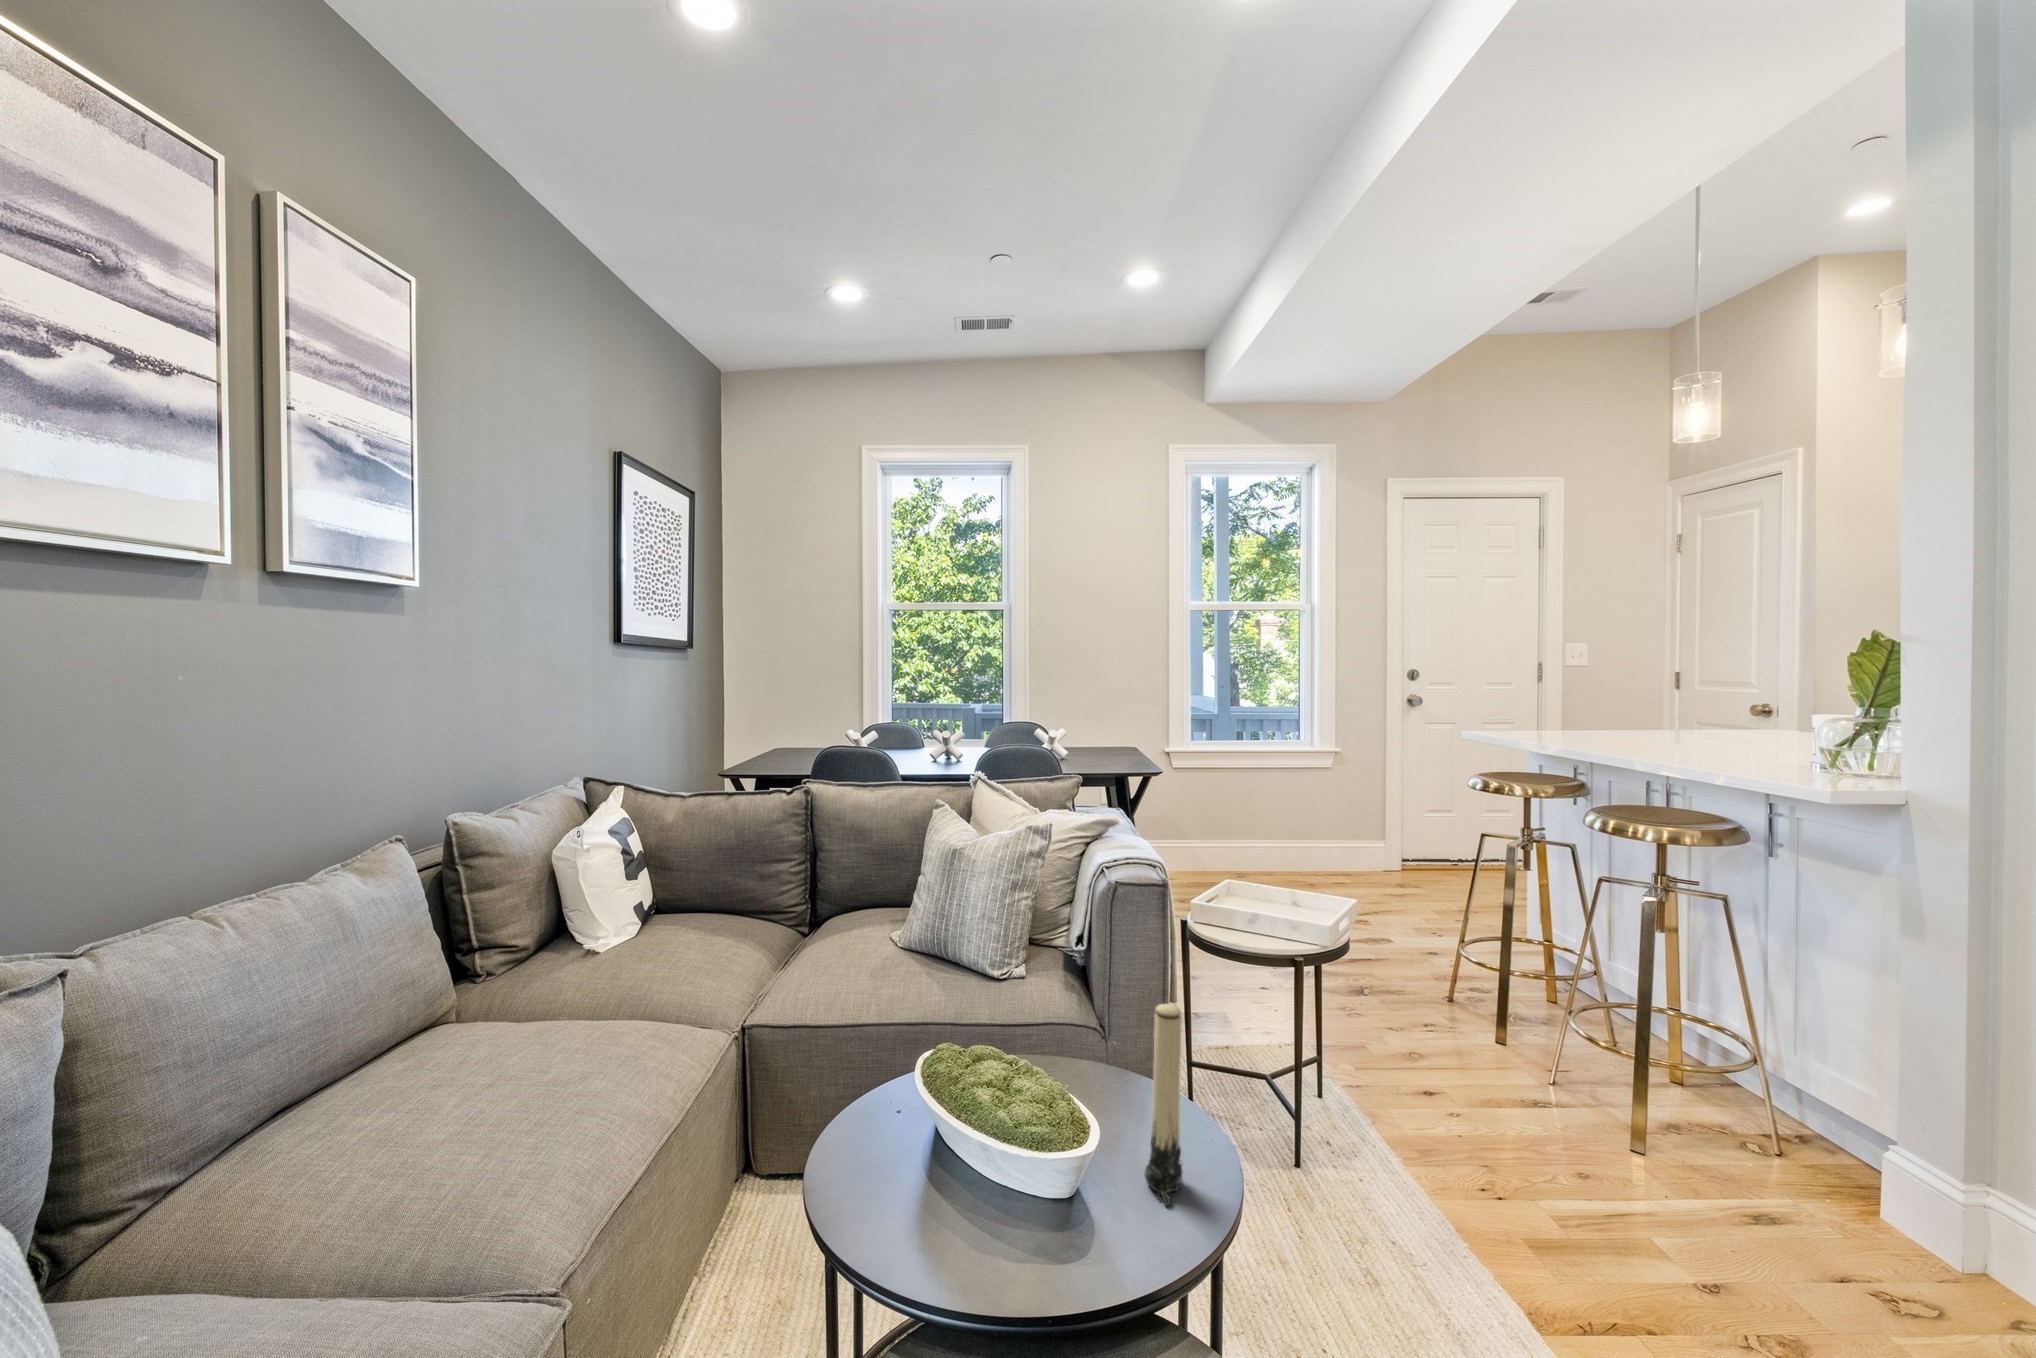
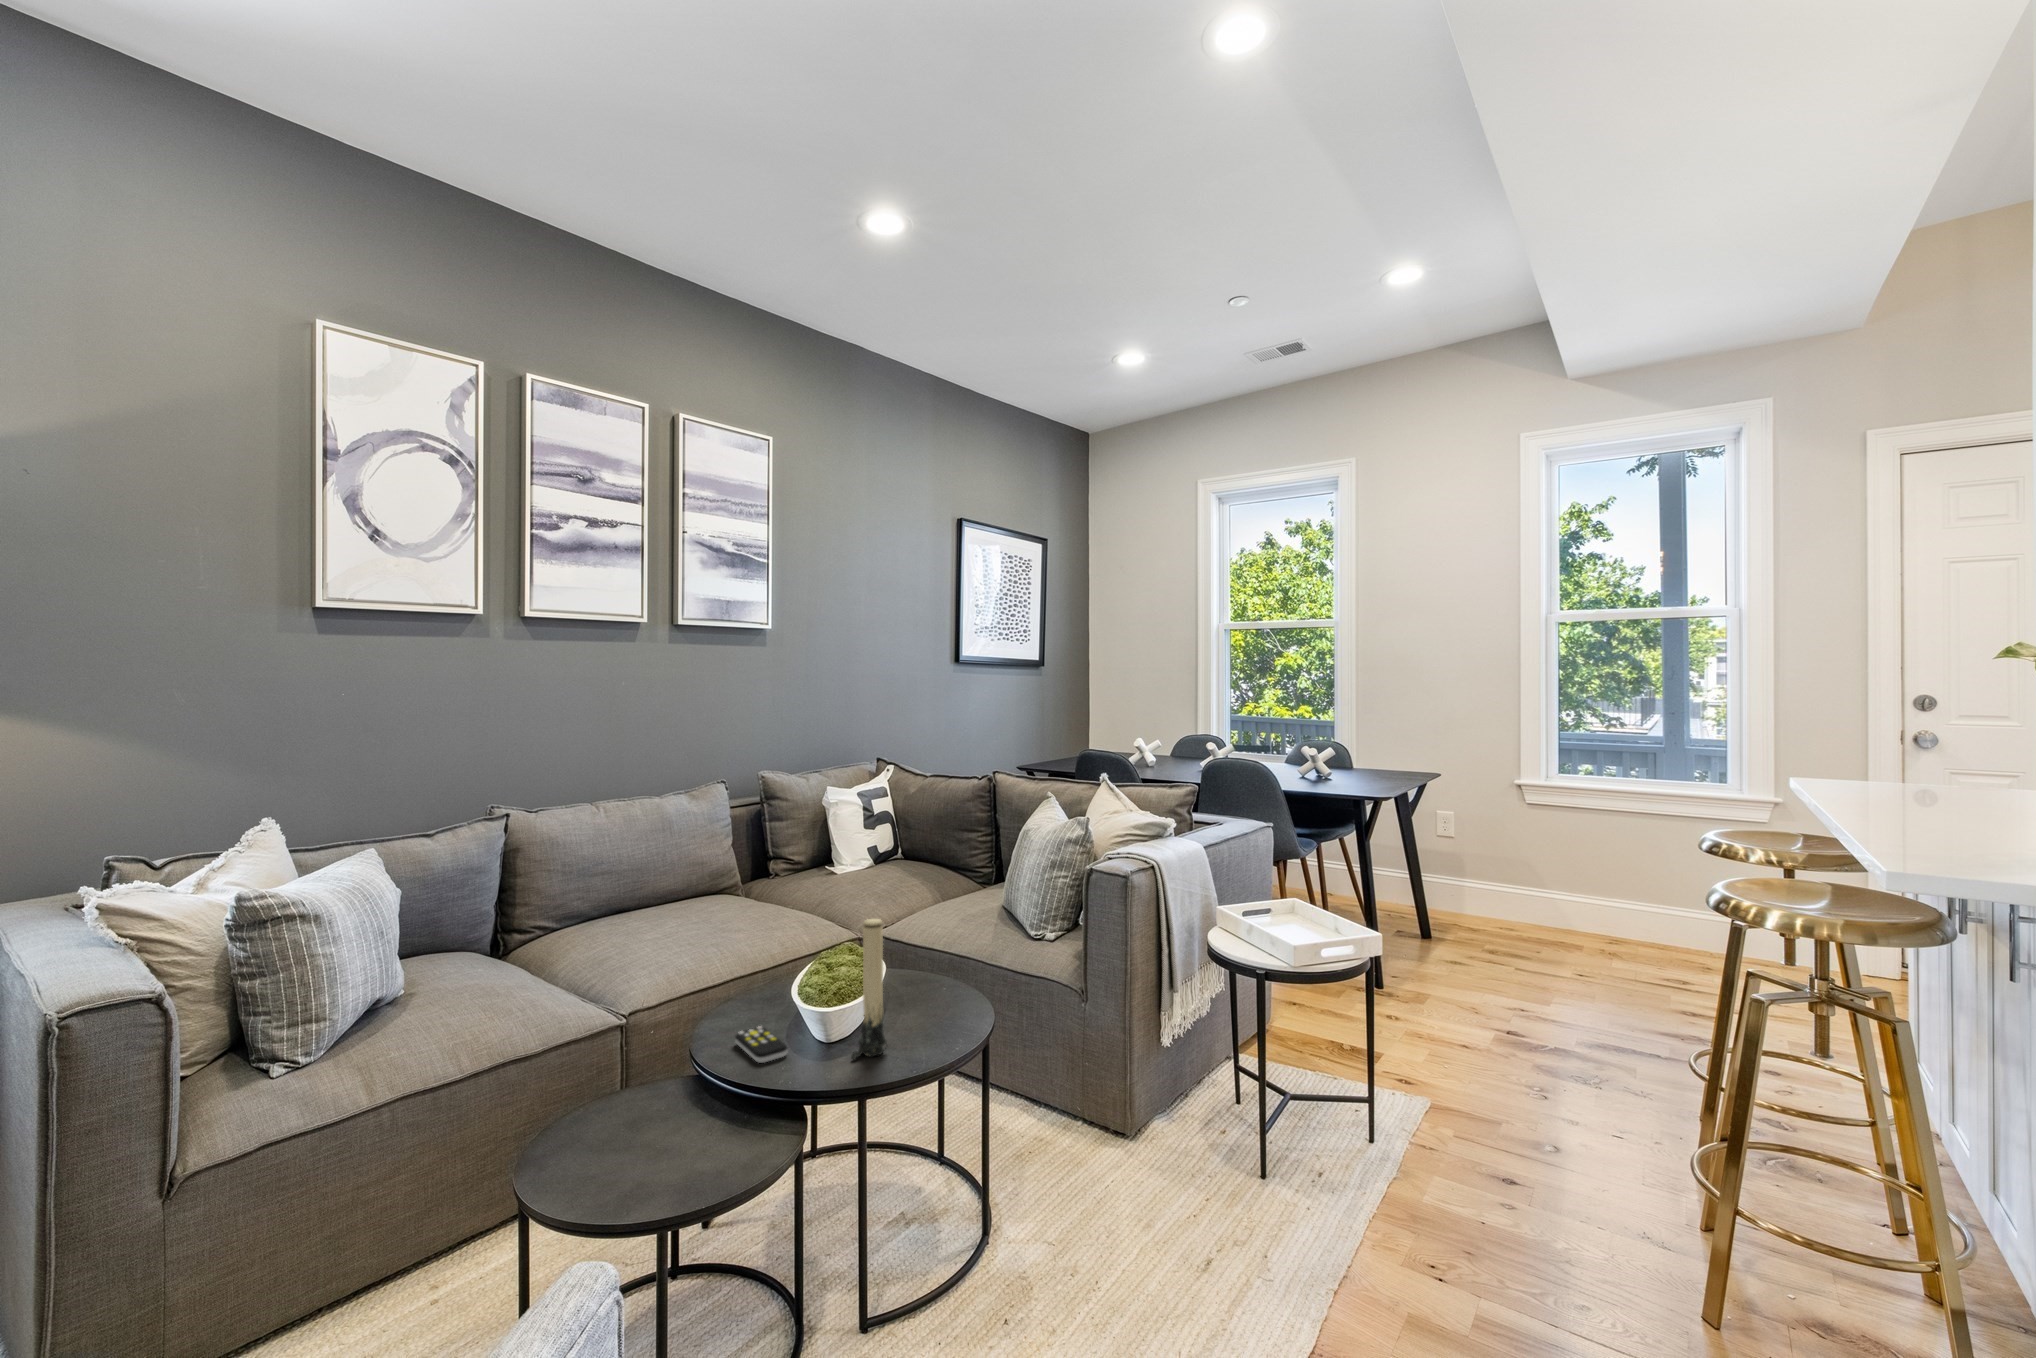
remote control: none [984,1208,1088,1264] -> present [735,1026,788,1063]

